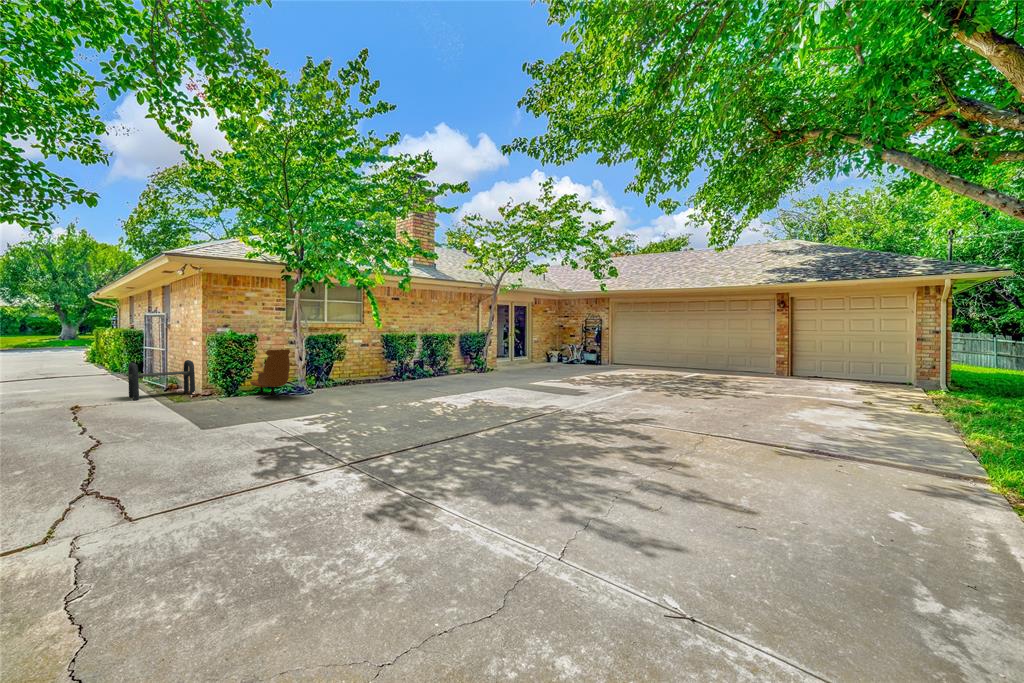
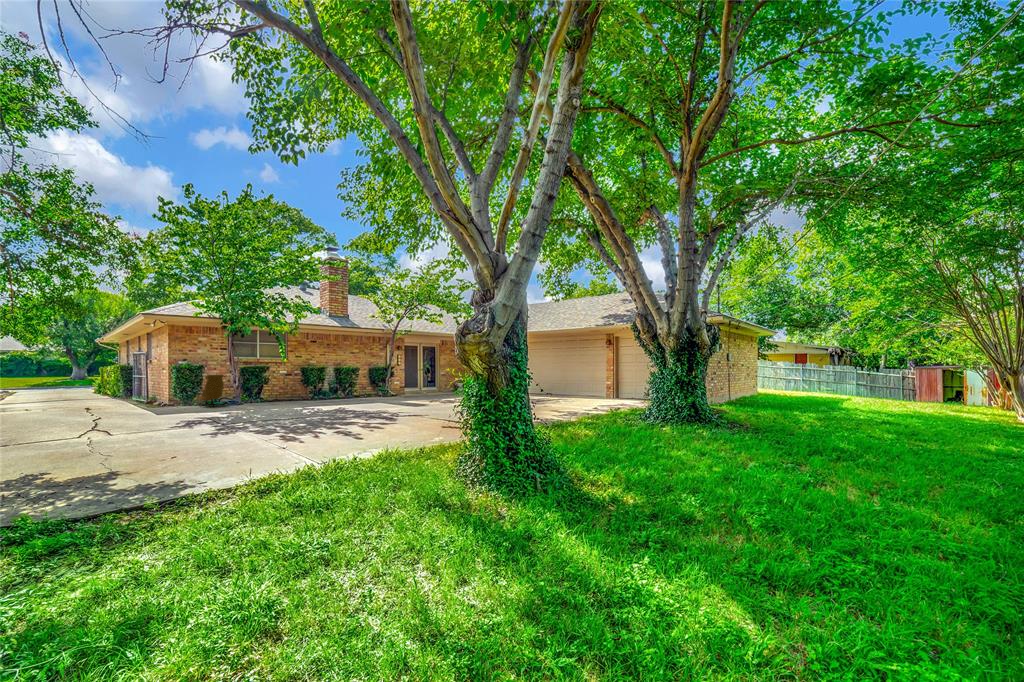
bench: present [128,360,195,400] -> none [118,384,162,410]

